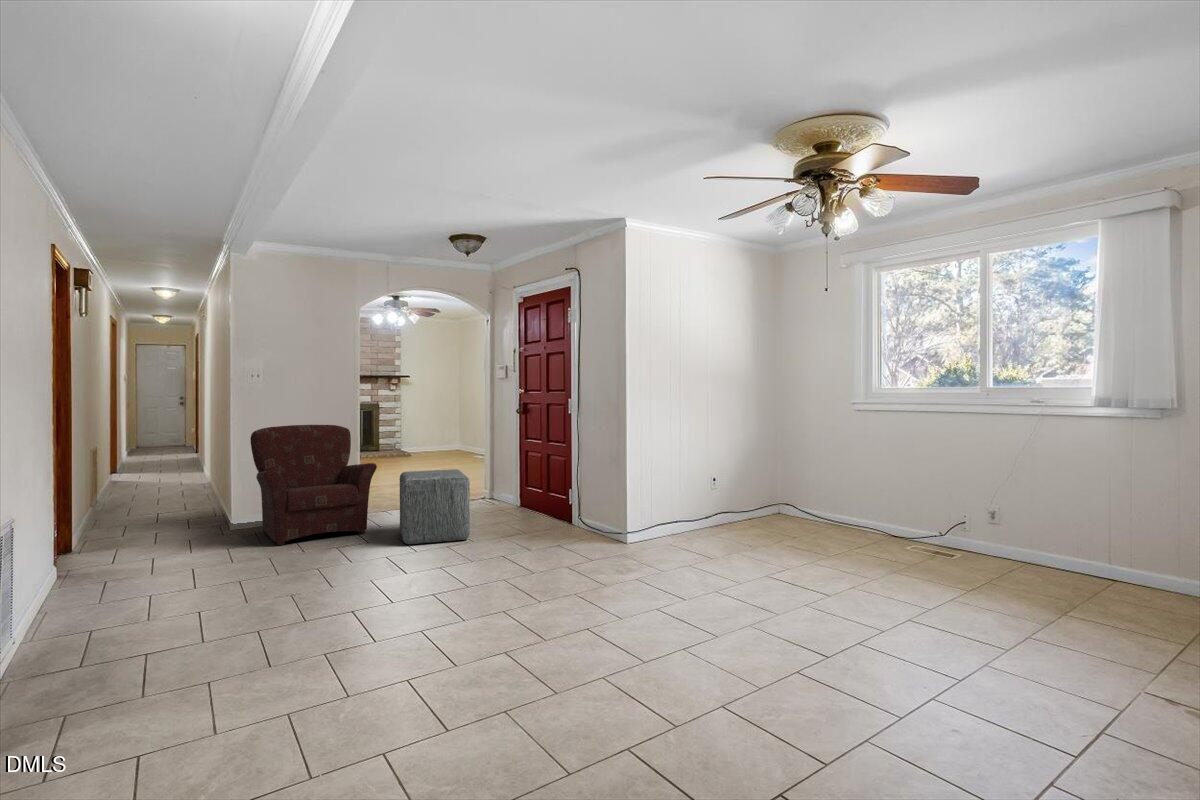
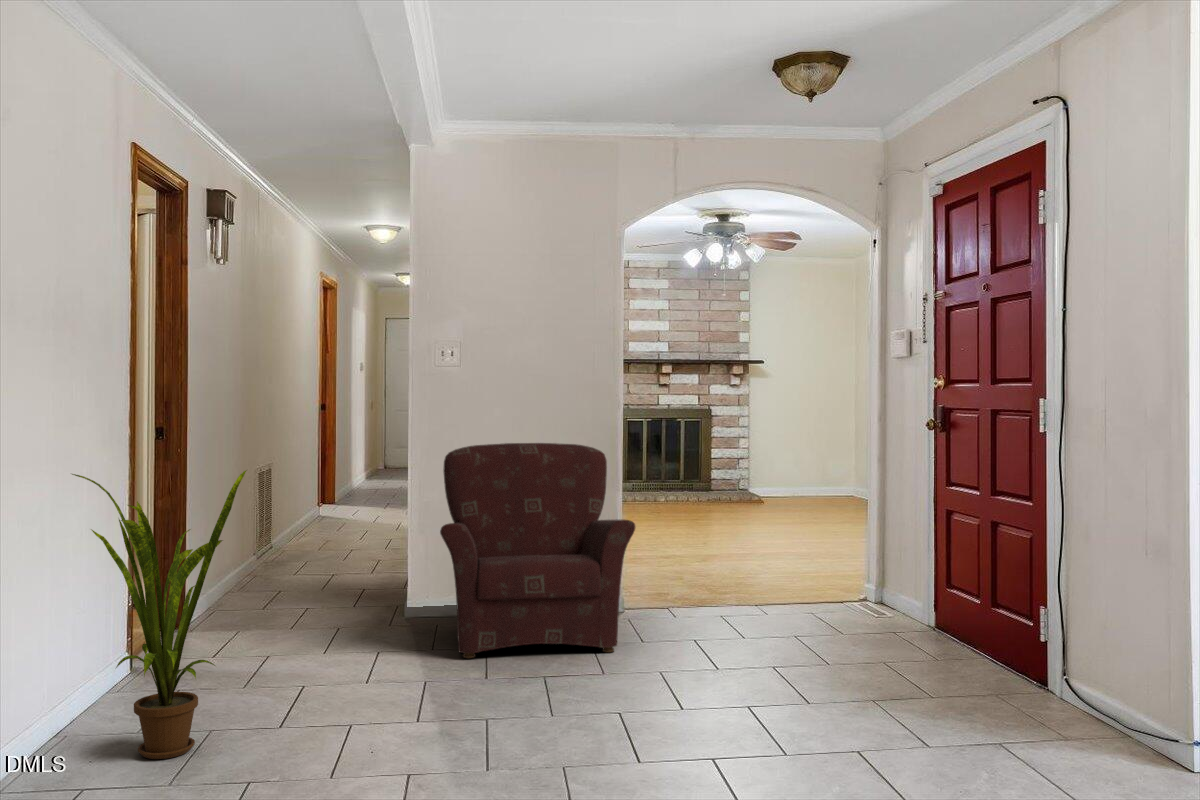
house plant: none [41,443,164,613] -> present [72,470,247,759]
ottoman: present [400,469,470,544] -> none [668,541,803,694]

